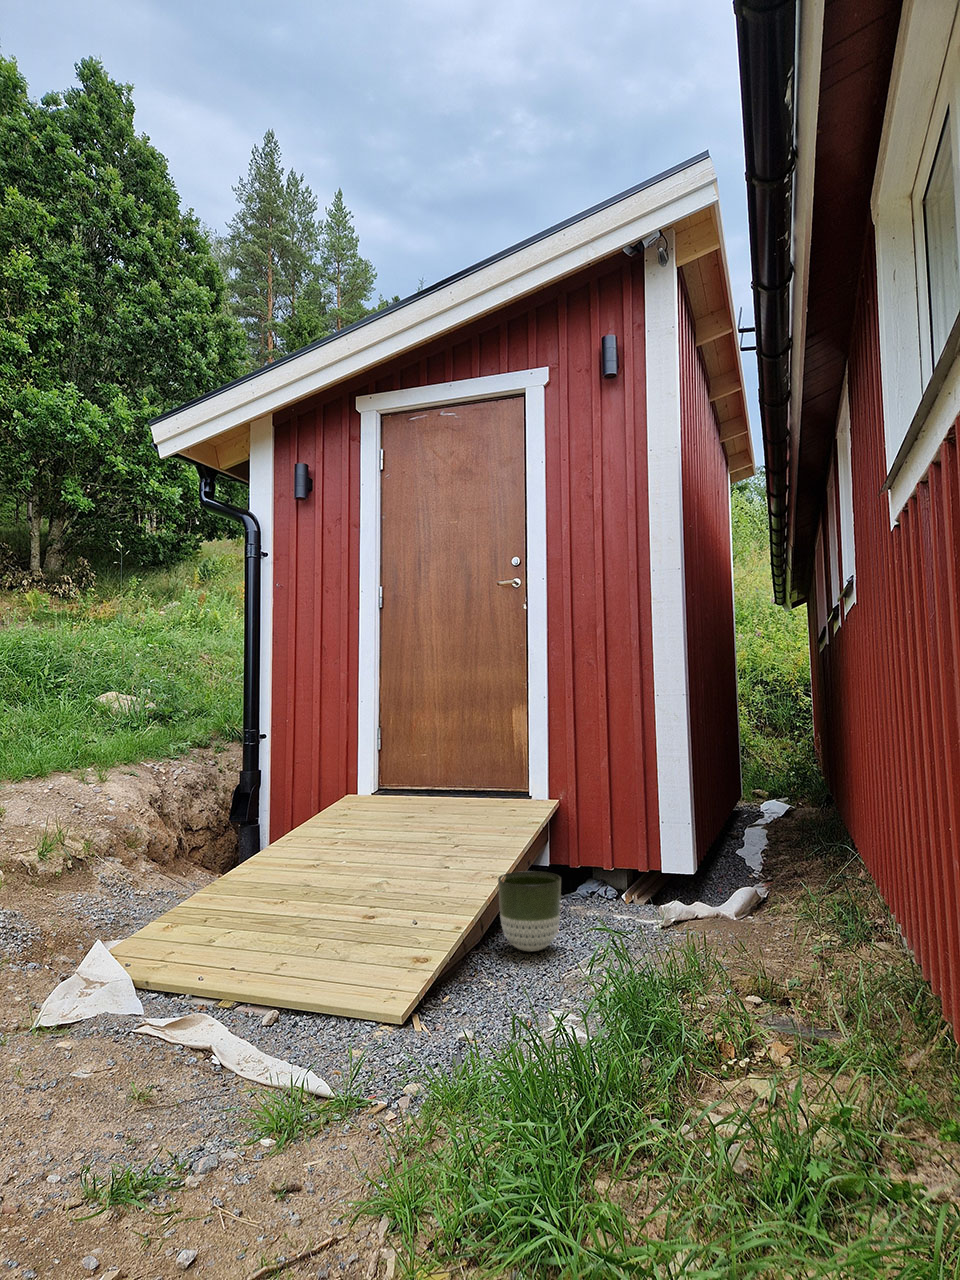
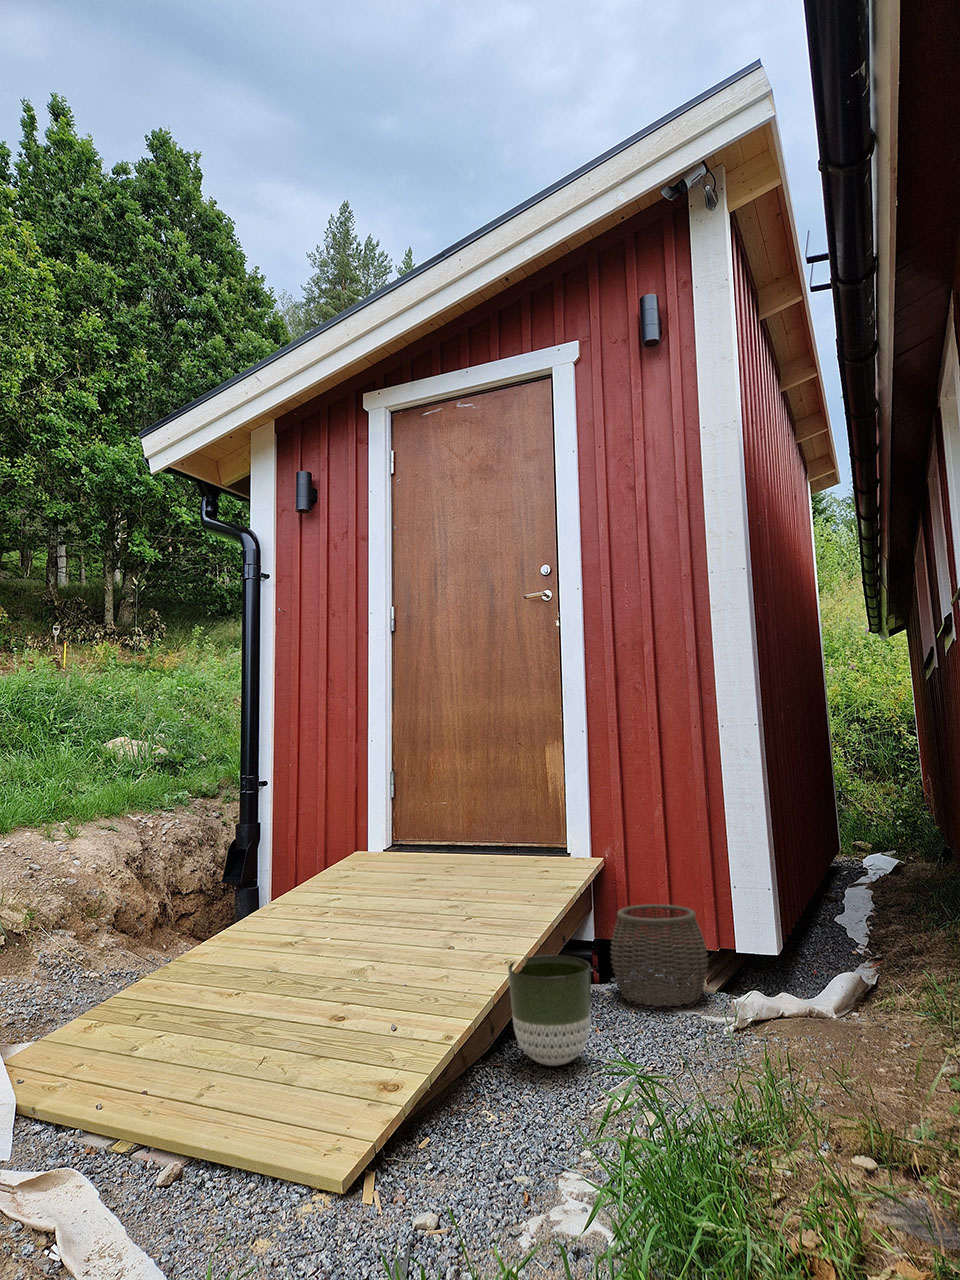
woven basket: none [564,836,640,913] -> present [611,904,708,1007]

